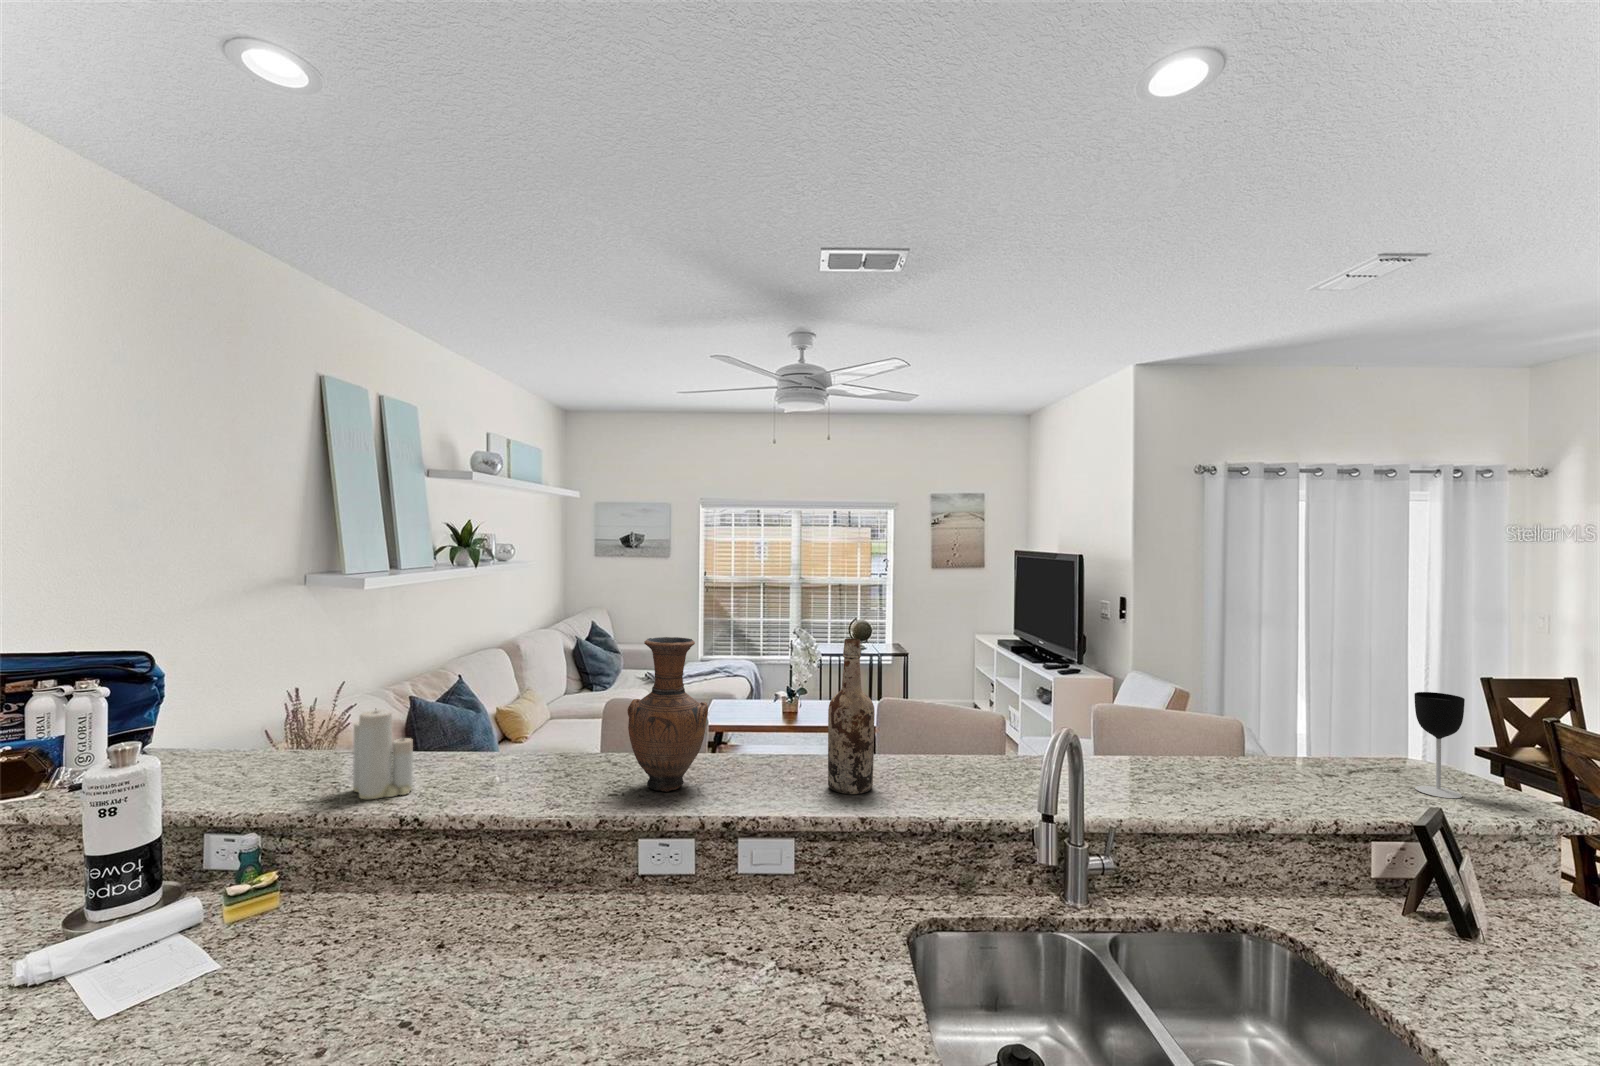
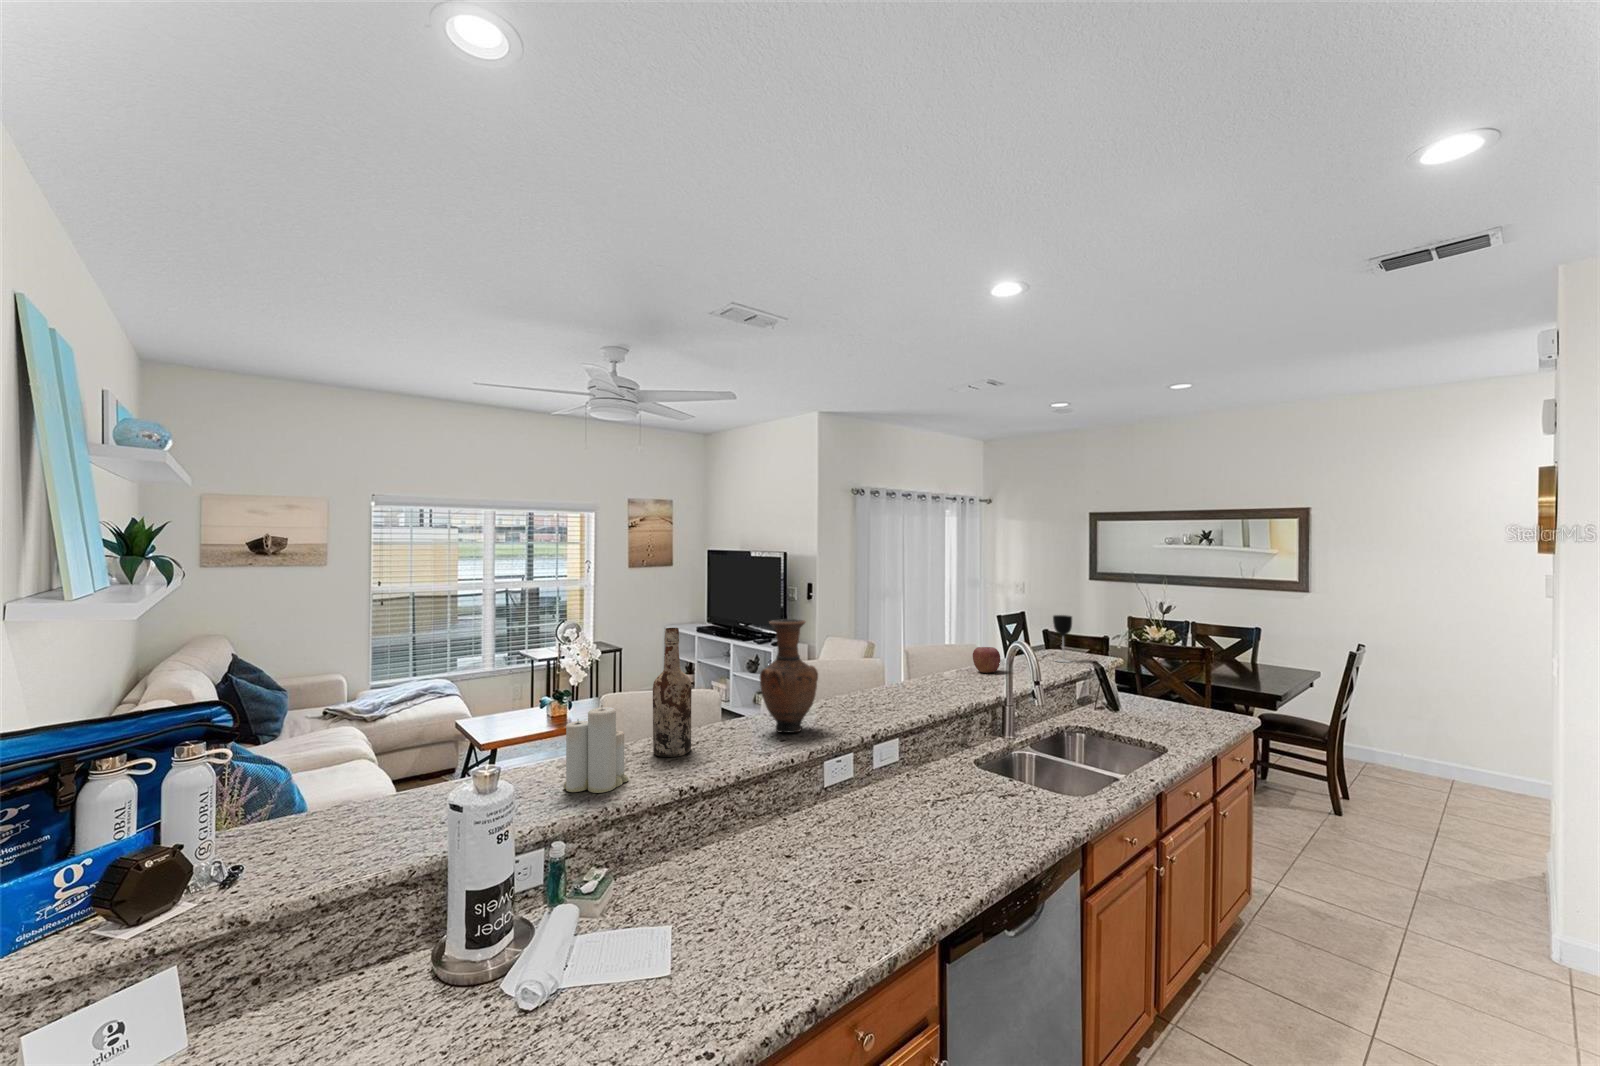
wine bottle: present [828,638,875,794] -> present [653,628,692,757]
apple: none [1168,728,1225,779] -> present [973,647,1000,673]

